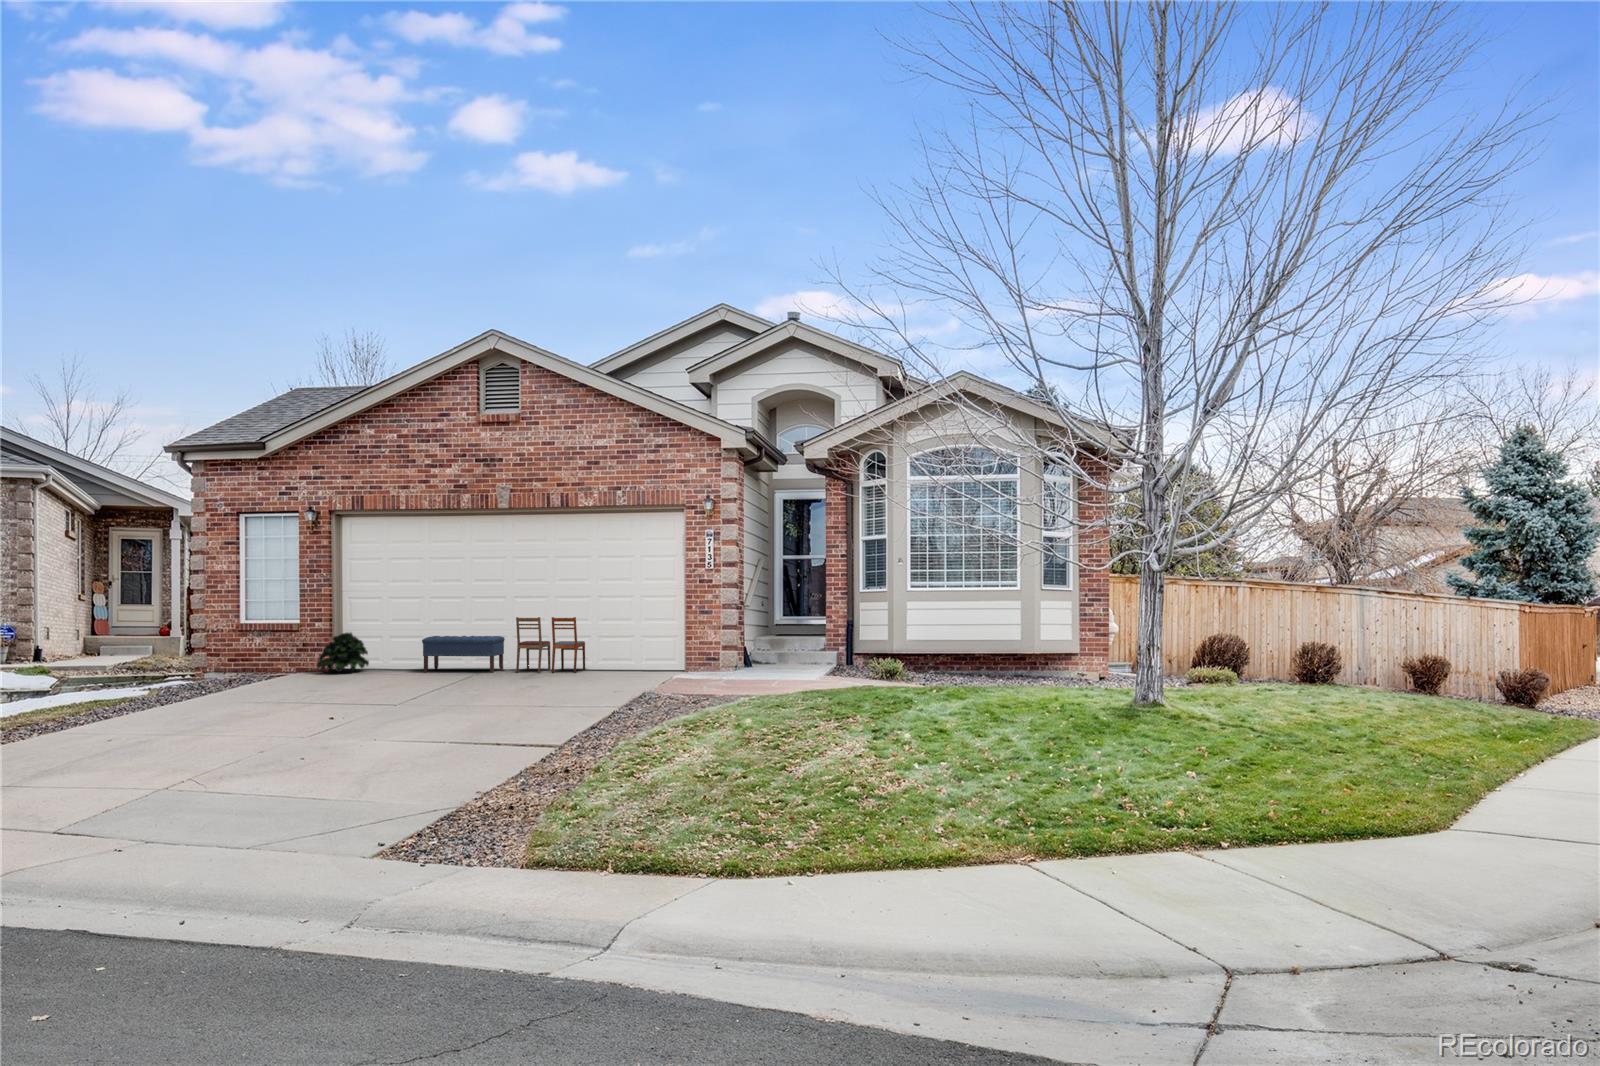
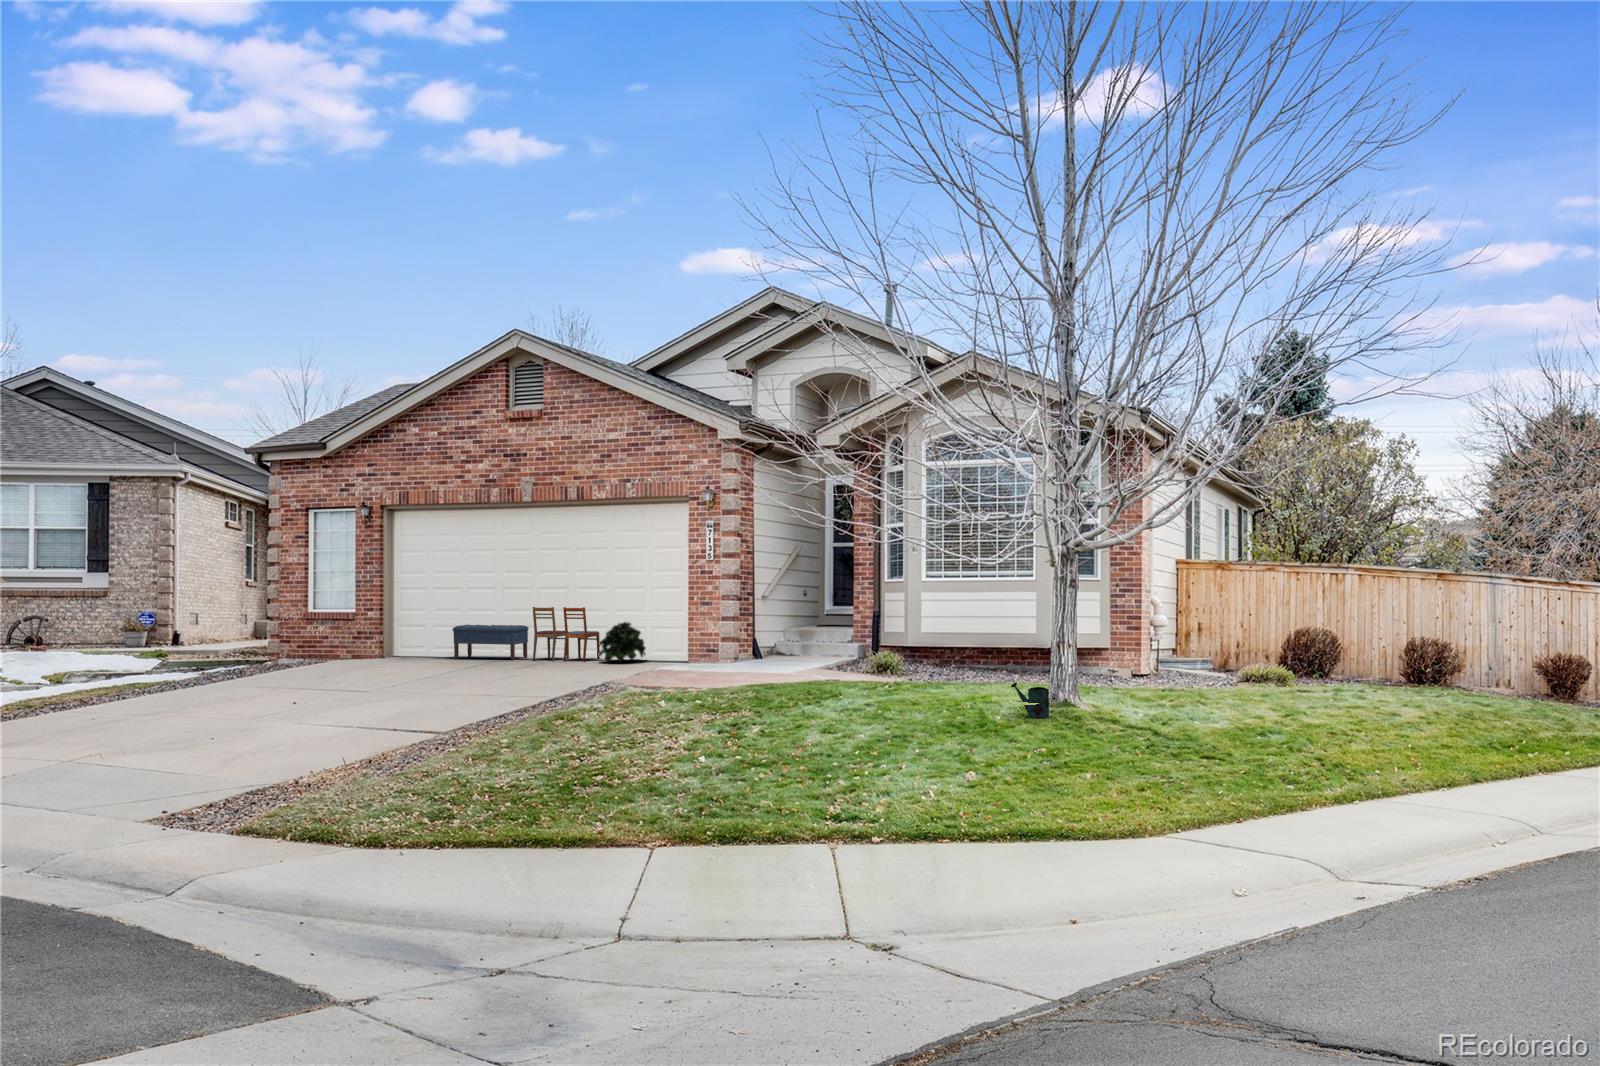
potted plant: present [317,633,369,672] -> present [599,622,646,661]
watering can: none [1158,695,1209,731] -> present [1011,683,1052,718]

